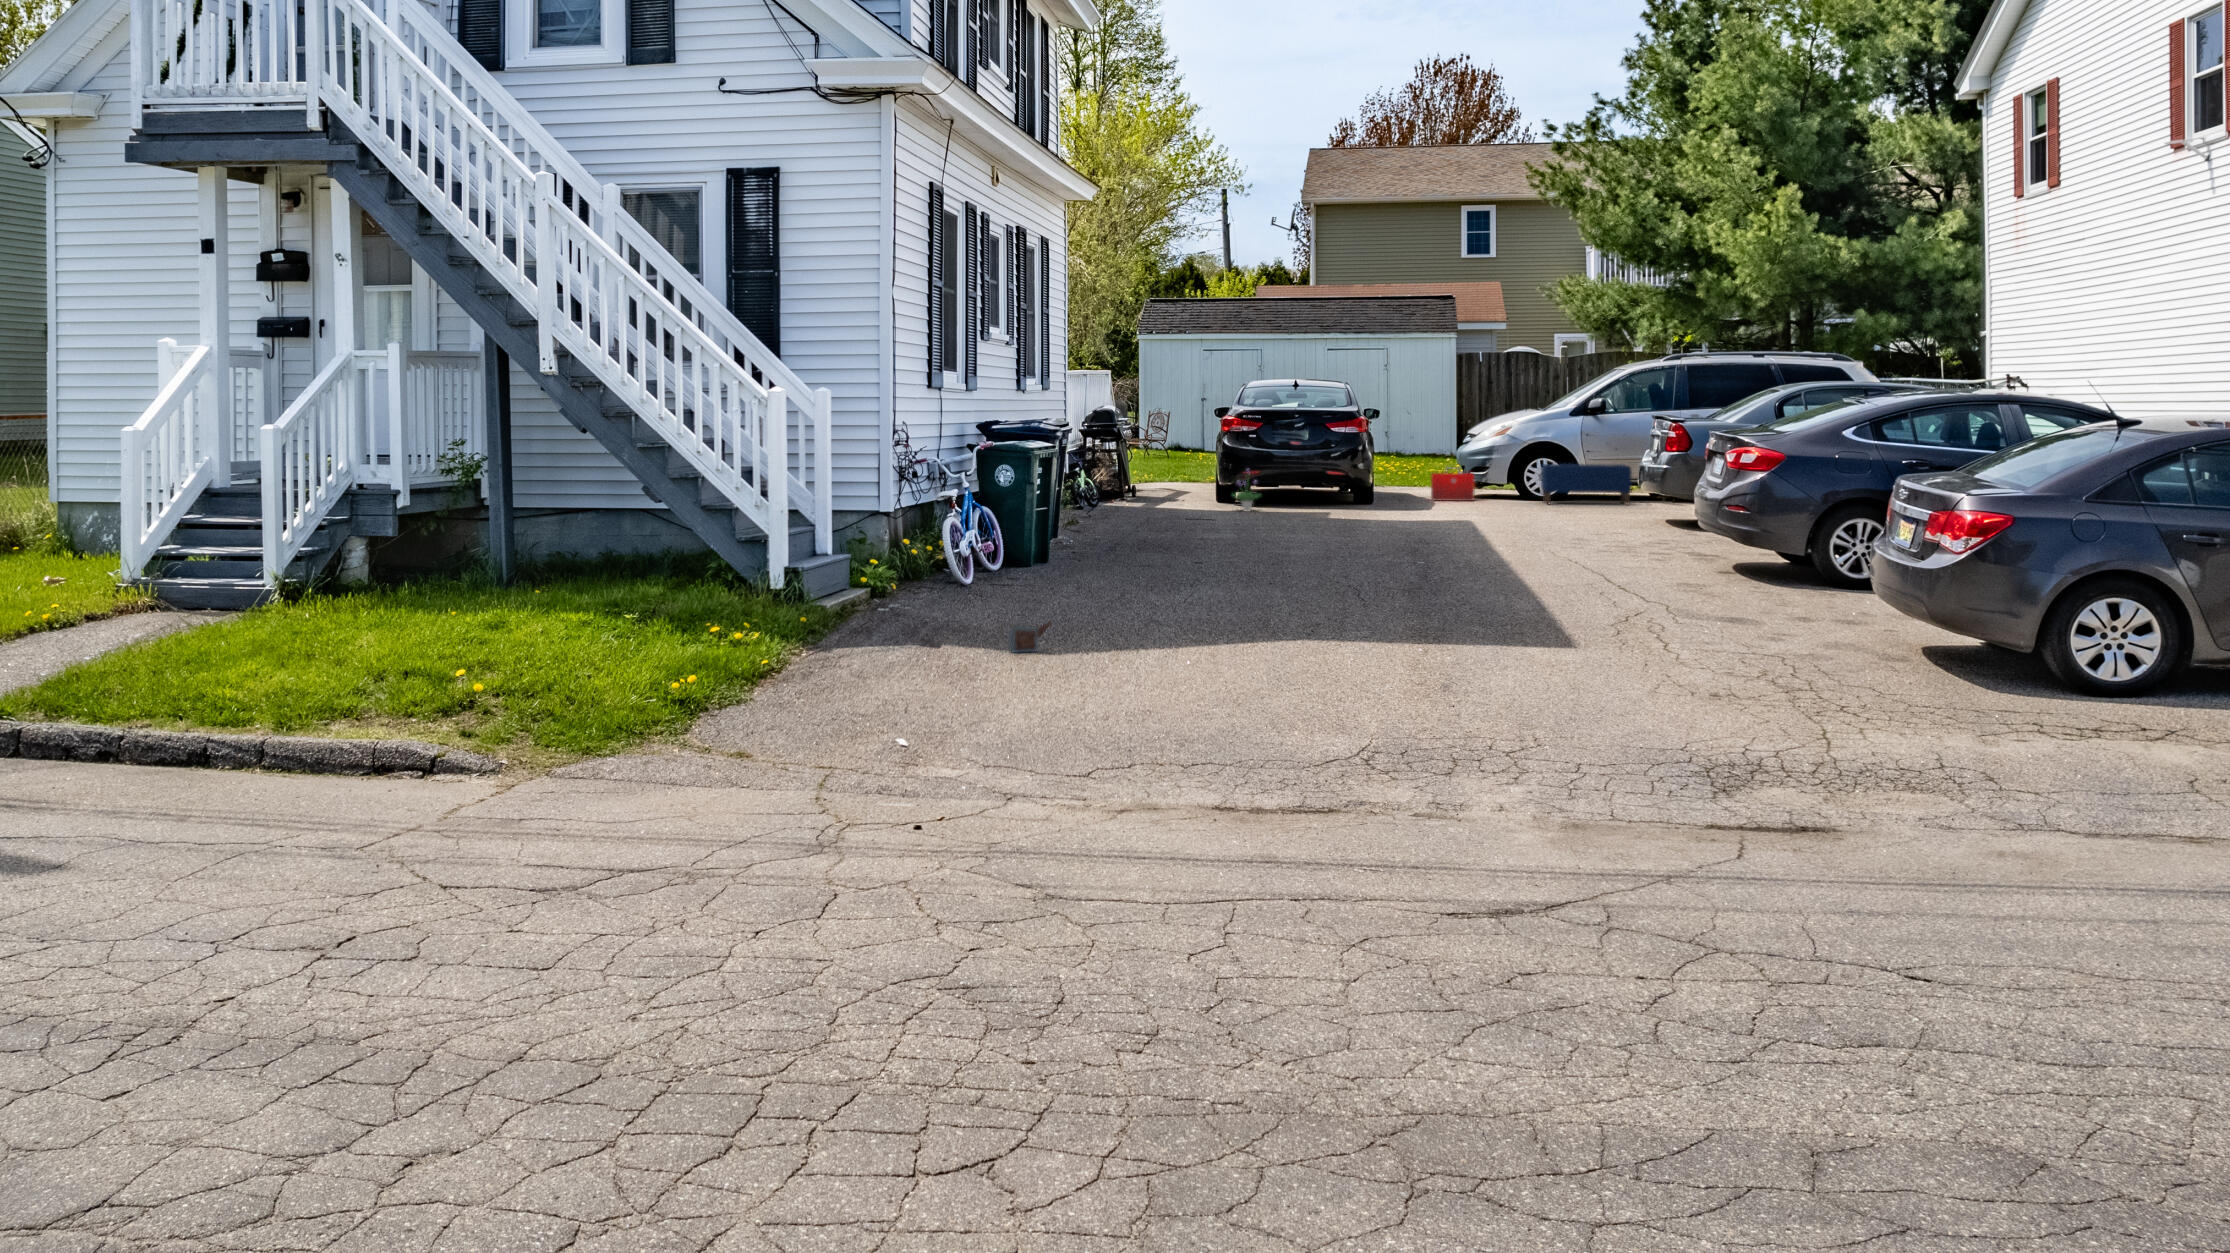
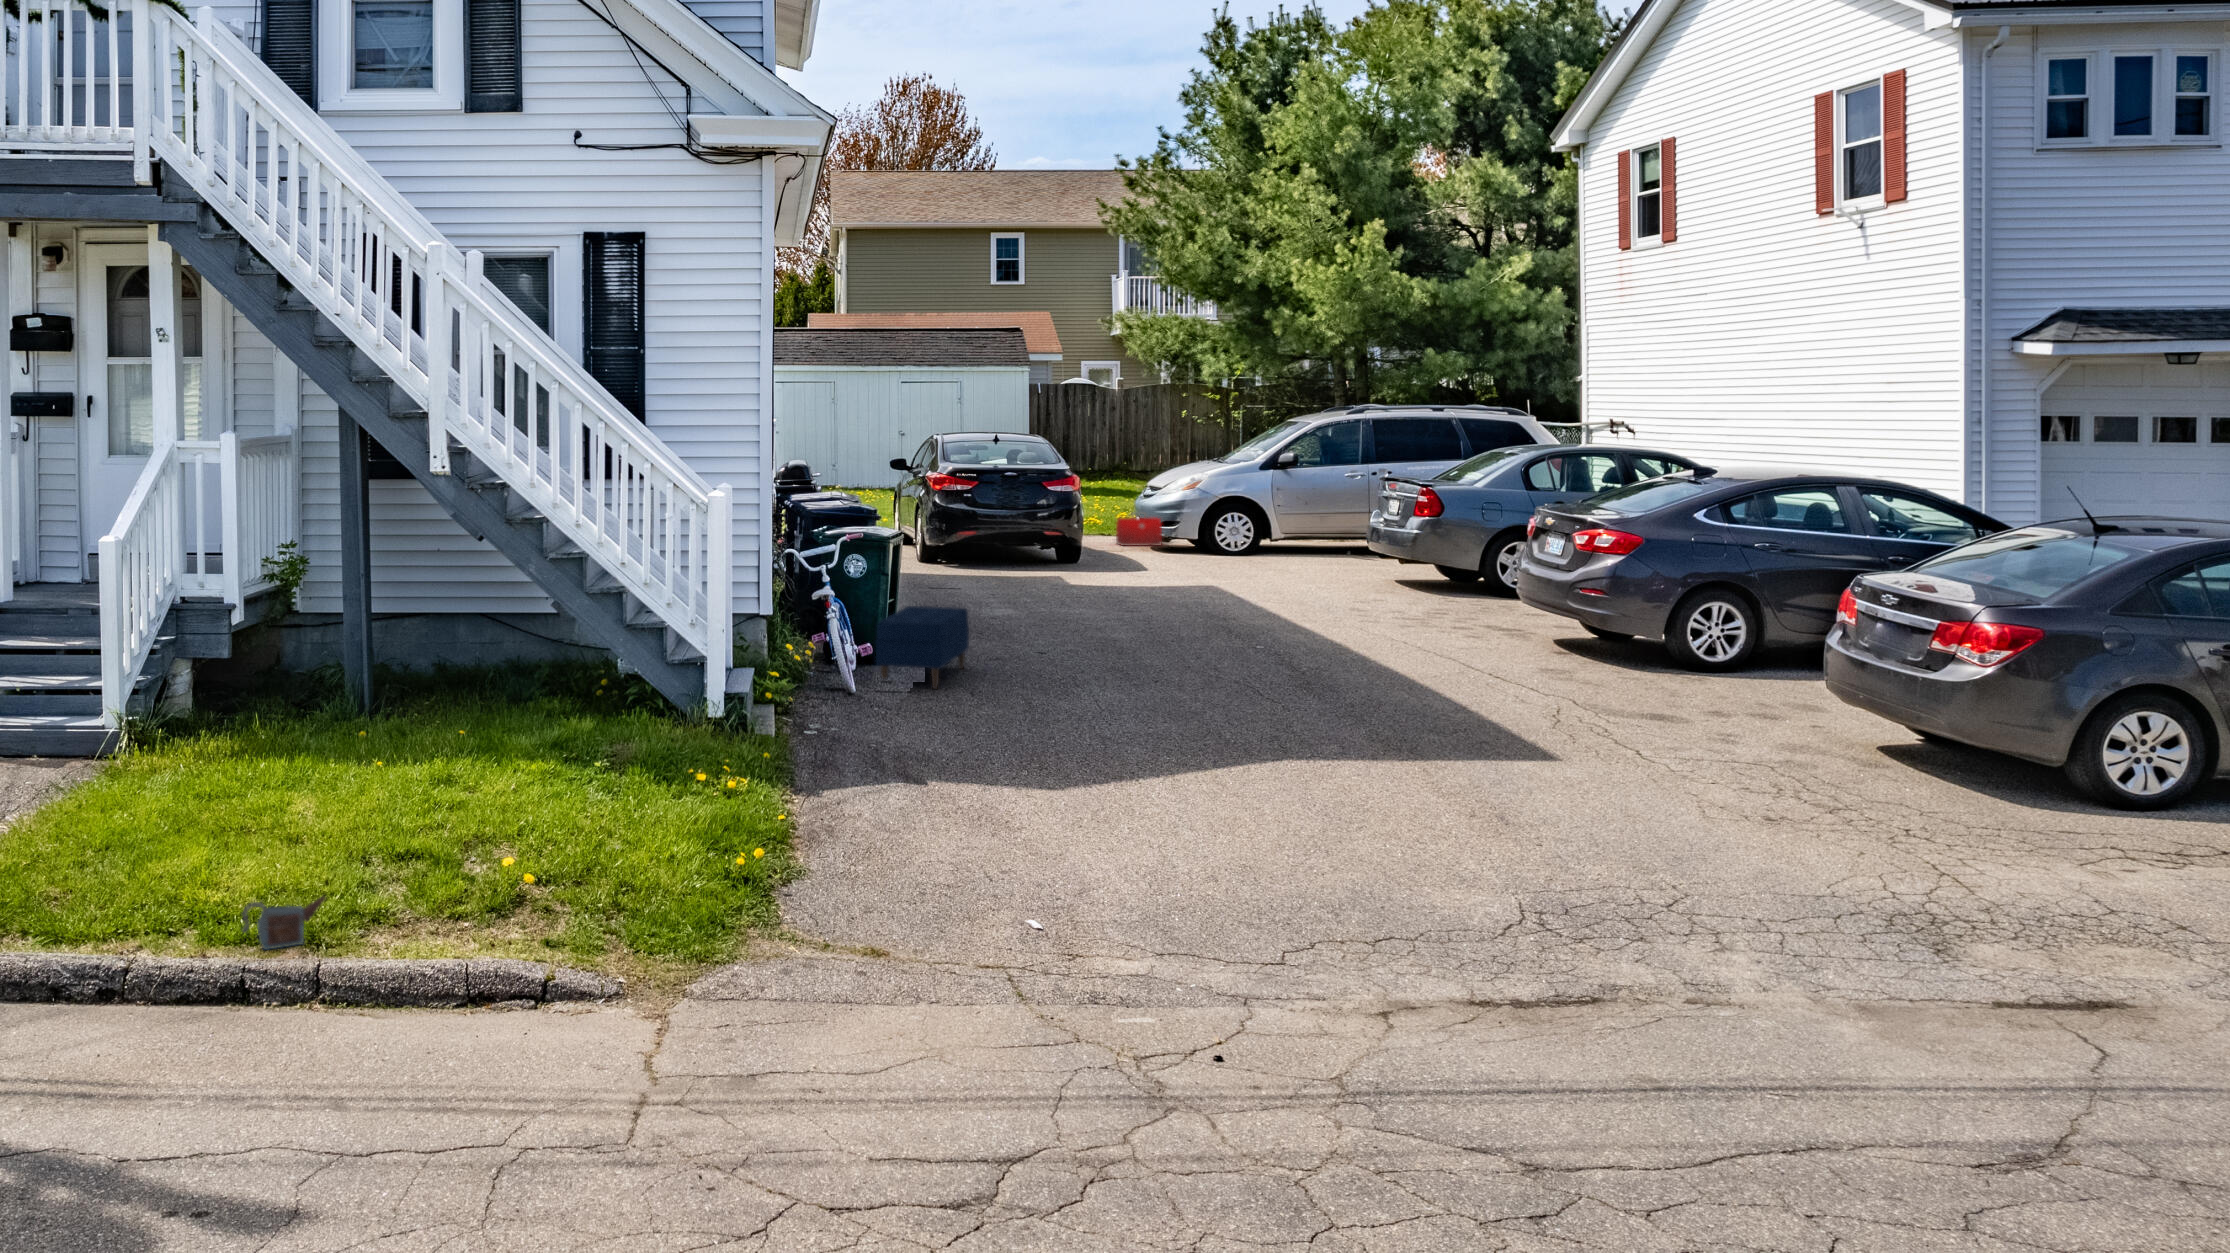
bench: present [1541,464,1632,505] -> present [876,606,969,689]
potted plant: present [1236,469,1260,512] -> none [949,520,981,564]
watering can: present [999,621,1051,653] -> present [243,896,326,950]

